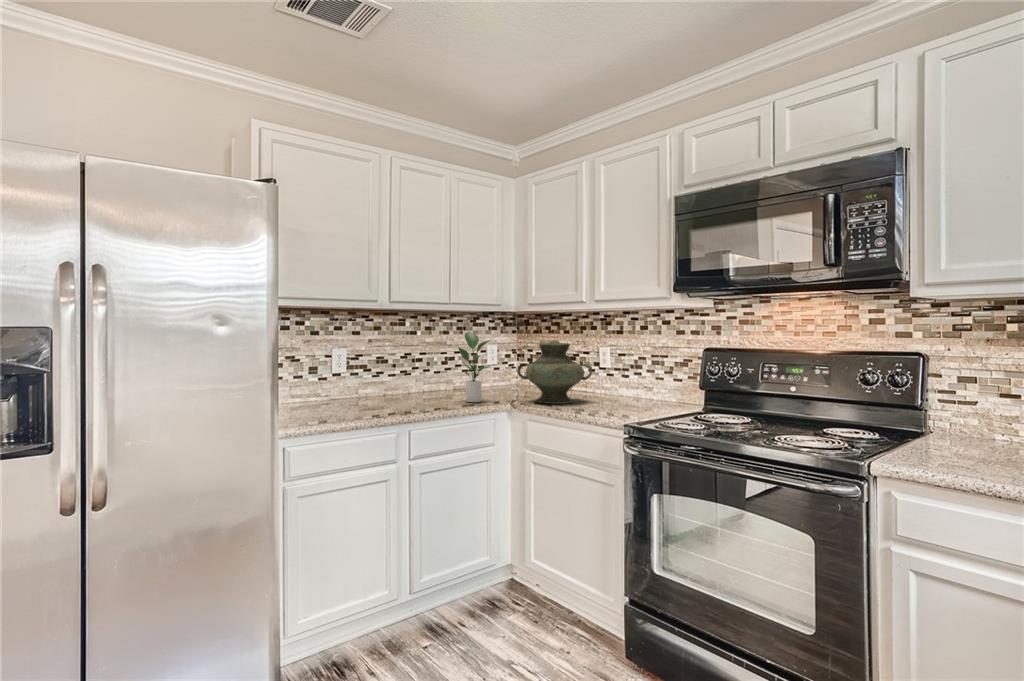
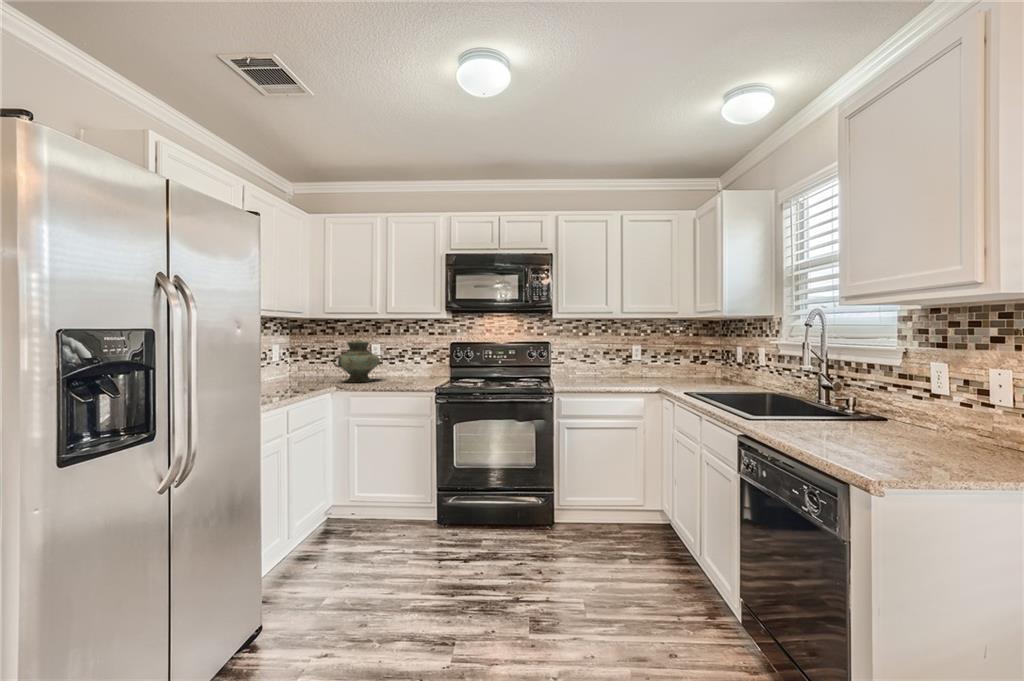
potted plant: present [458,332,490,402] -> none [288,334,317,387]

